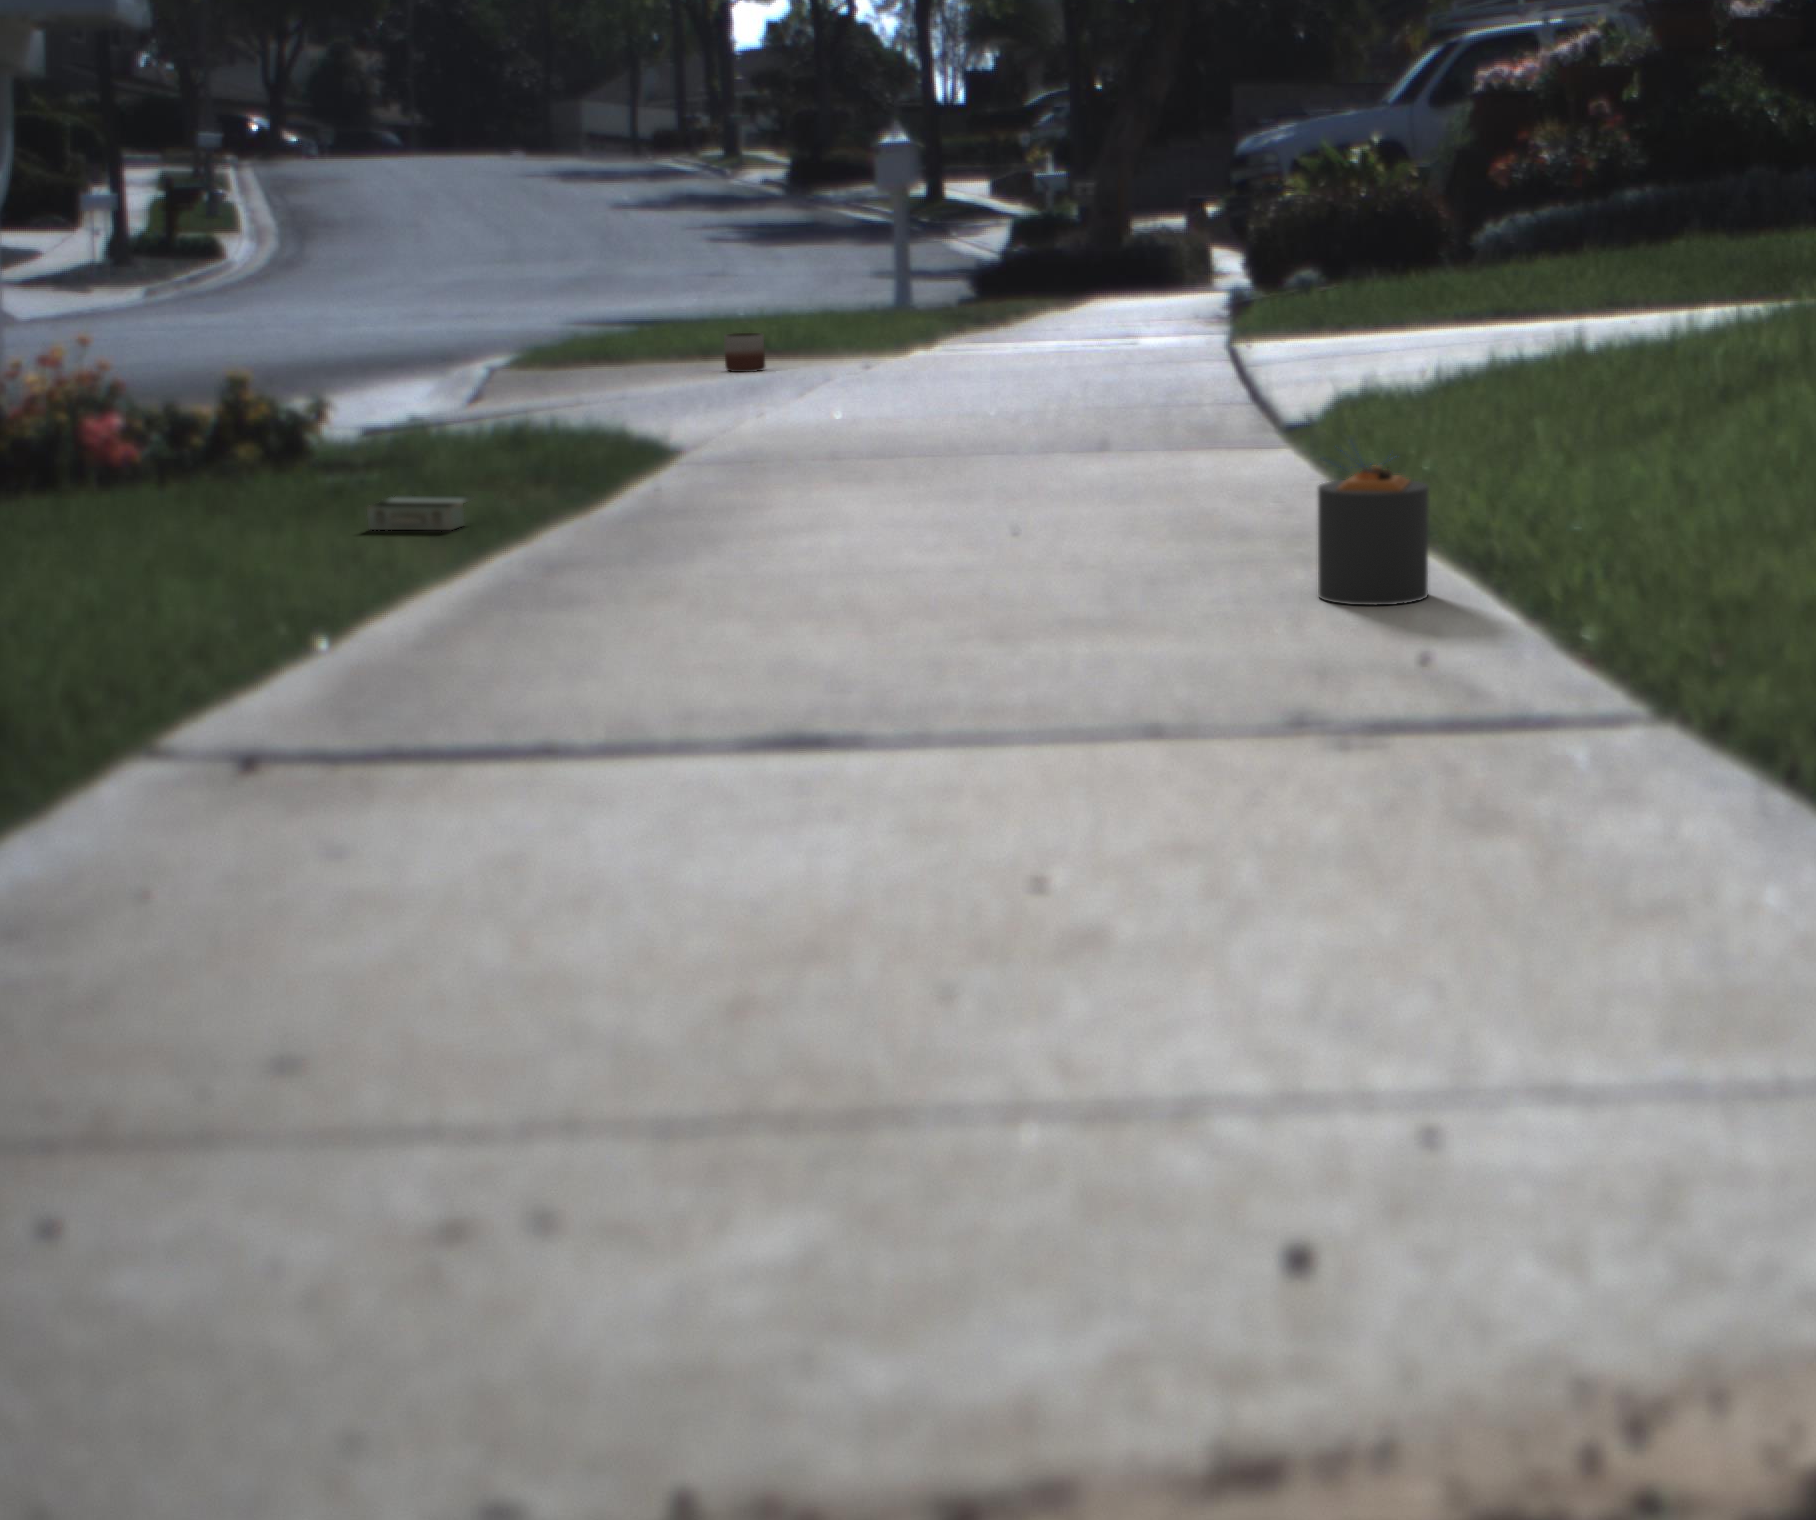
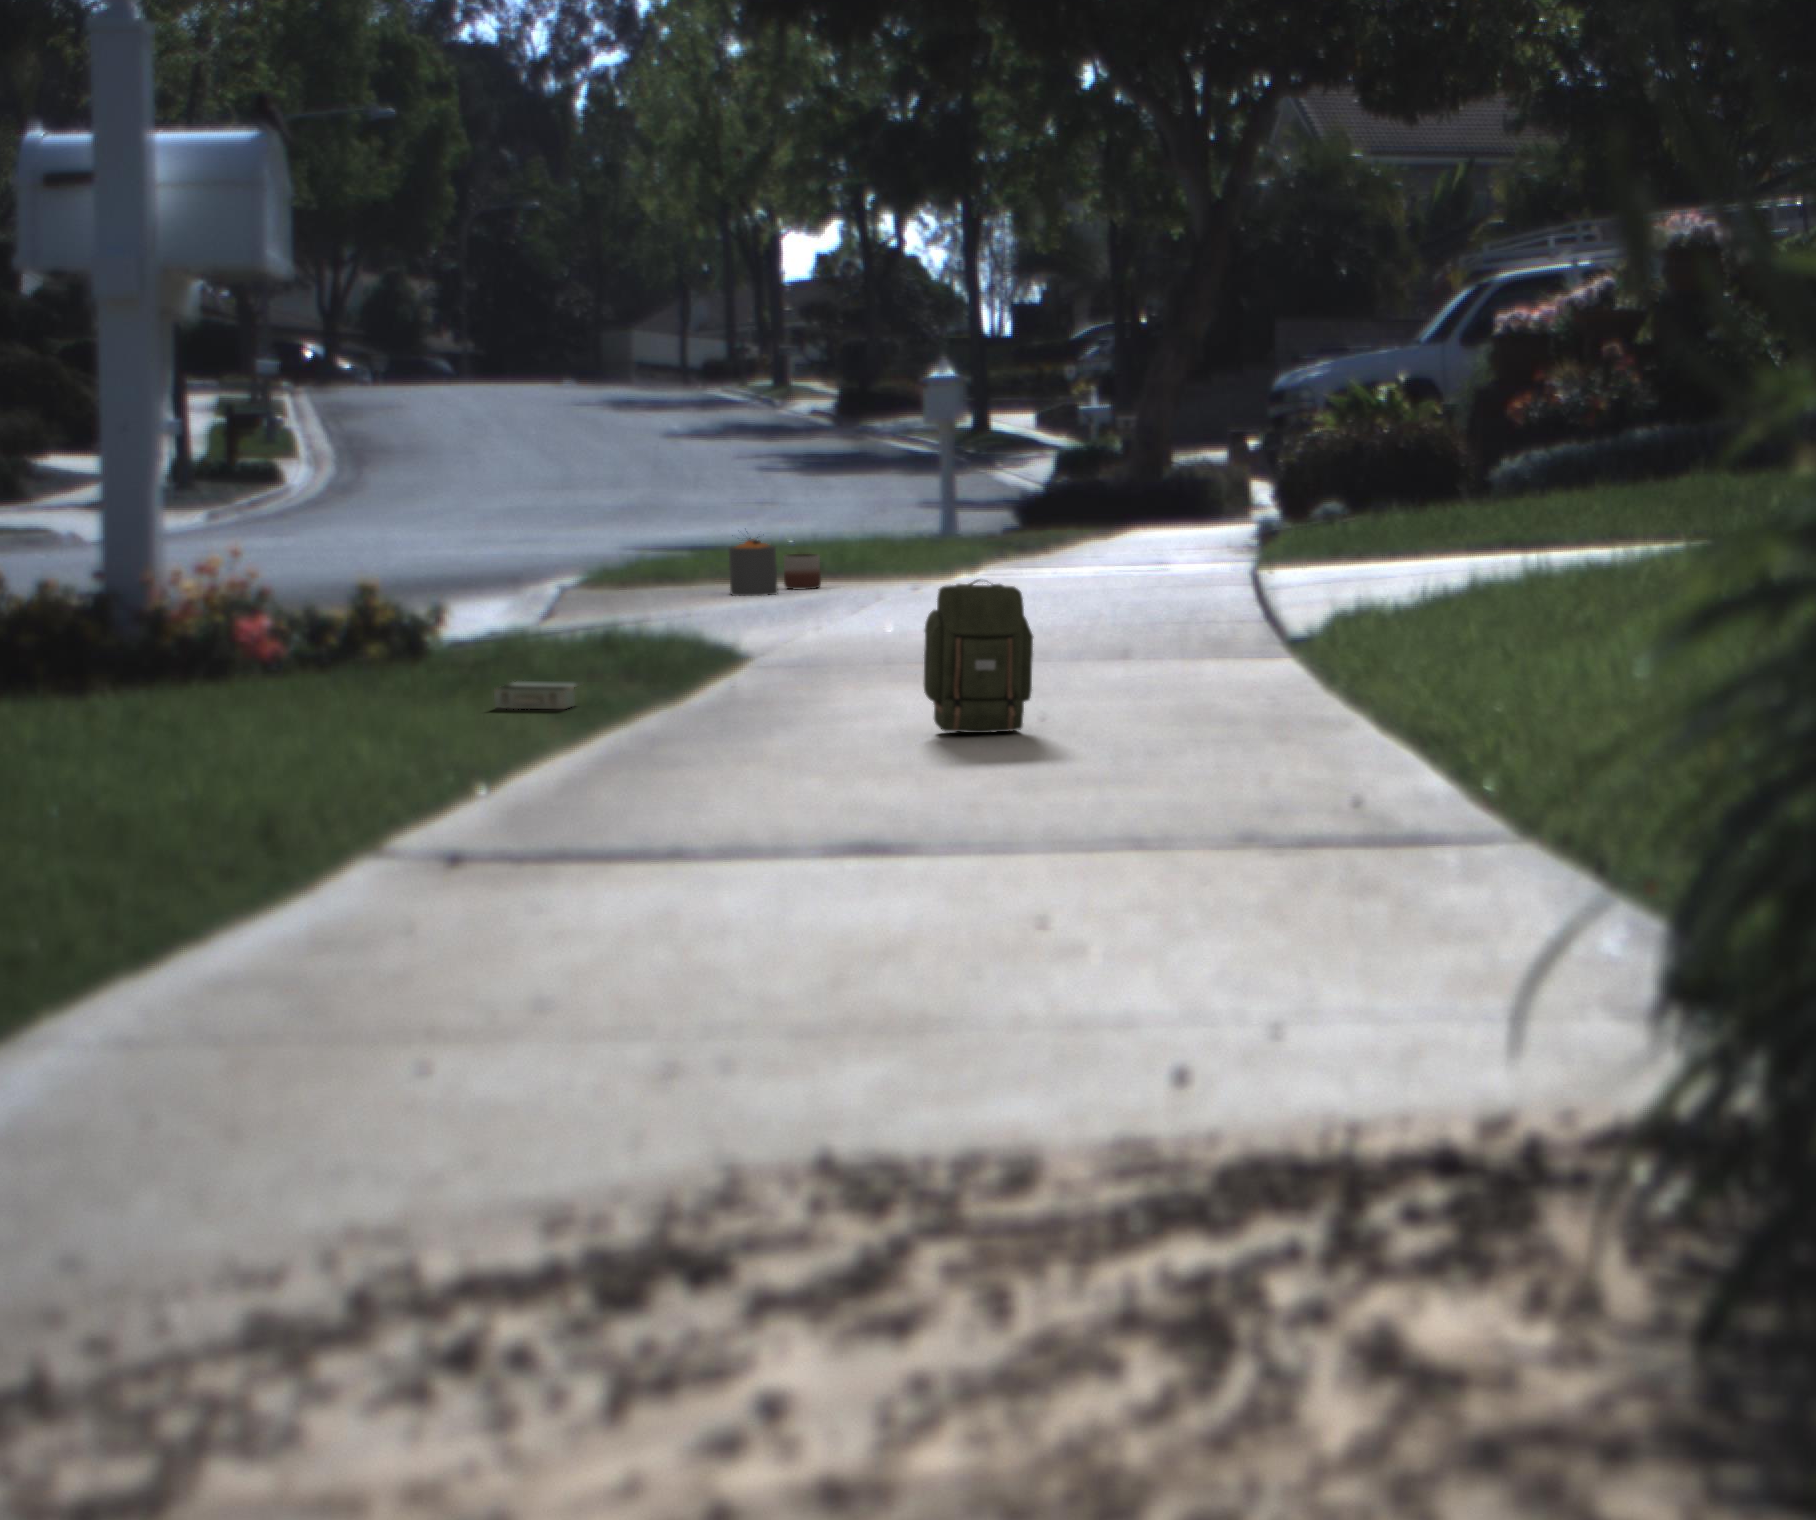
backpack: none [877,374,1009,559] -> present [923,580,1034,733]
trash can: present [1318,450,1429,605] -> present [729,531,778,596]

